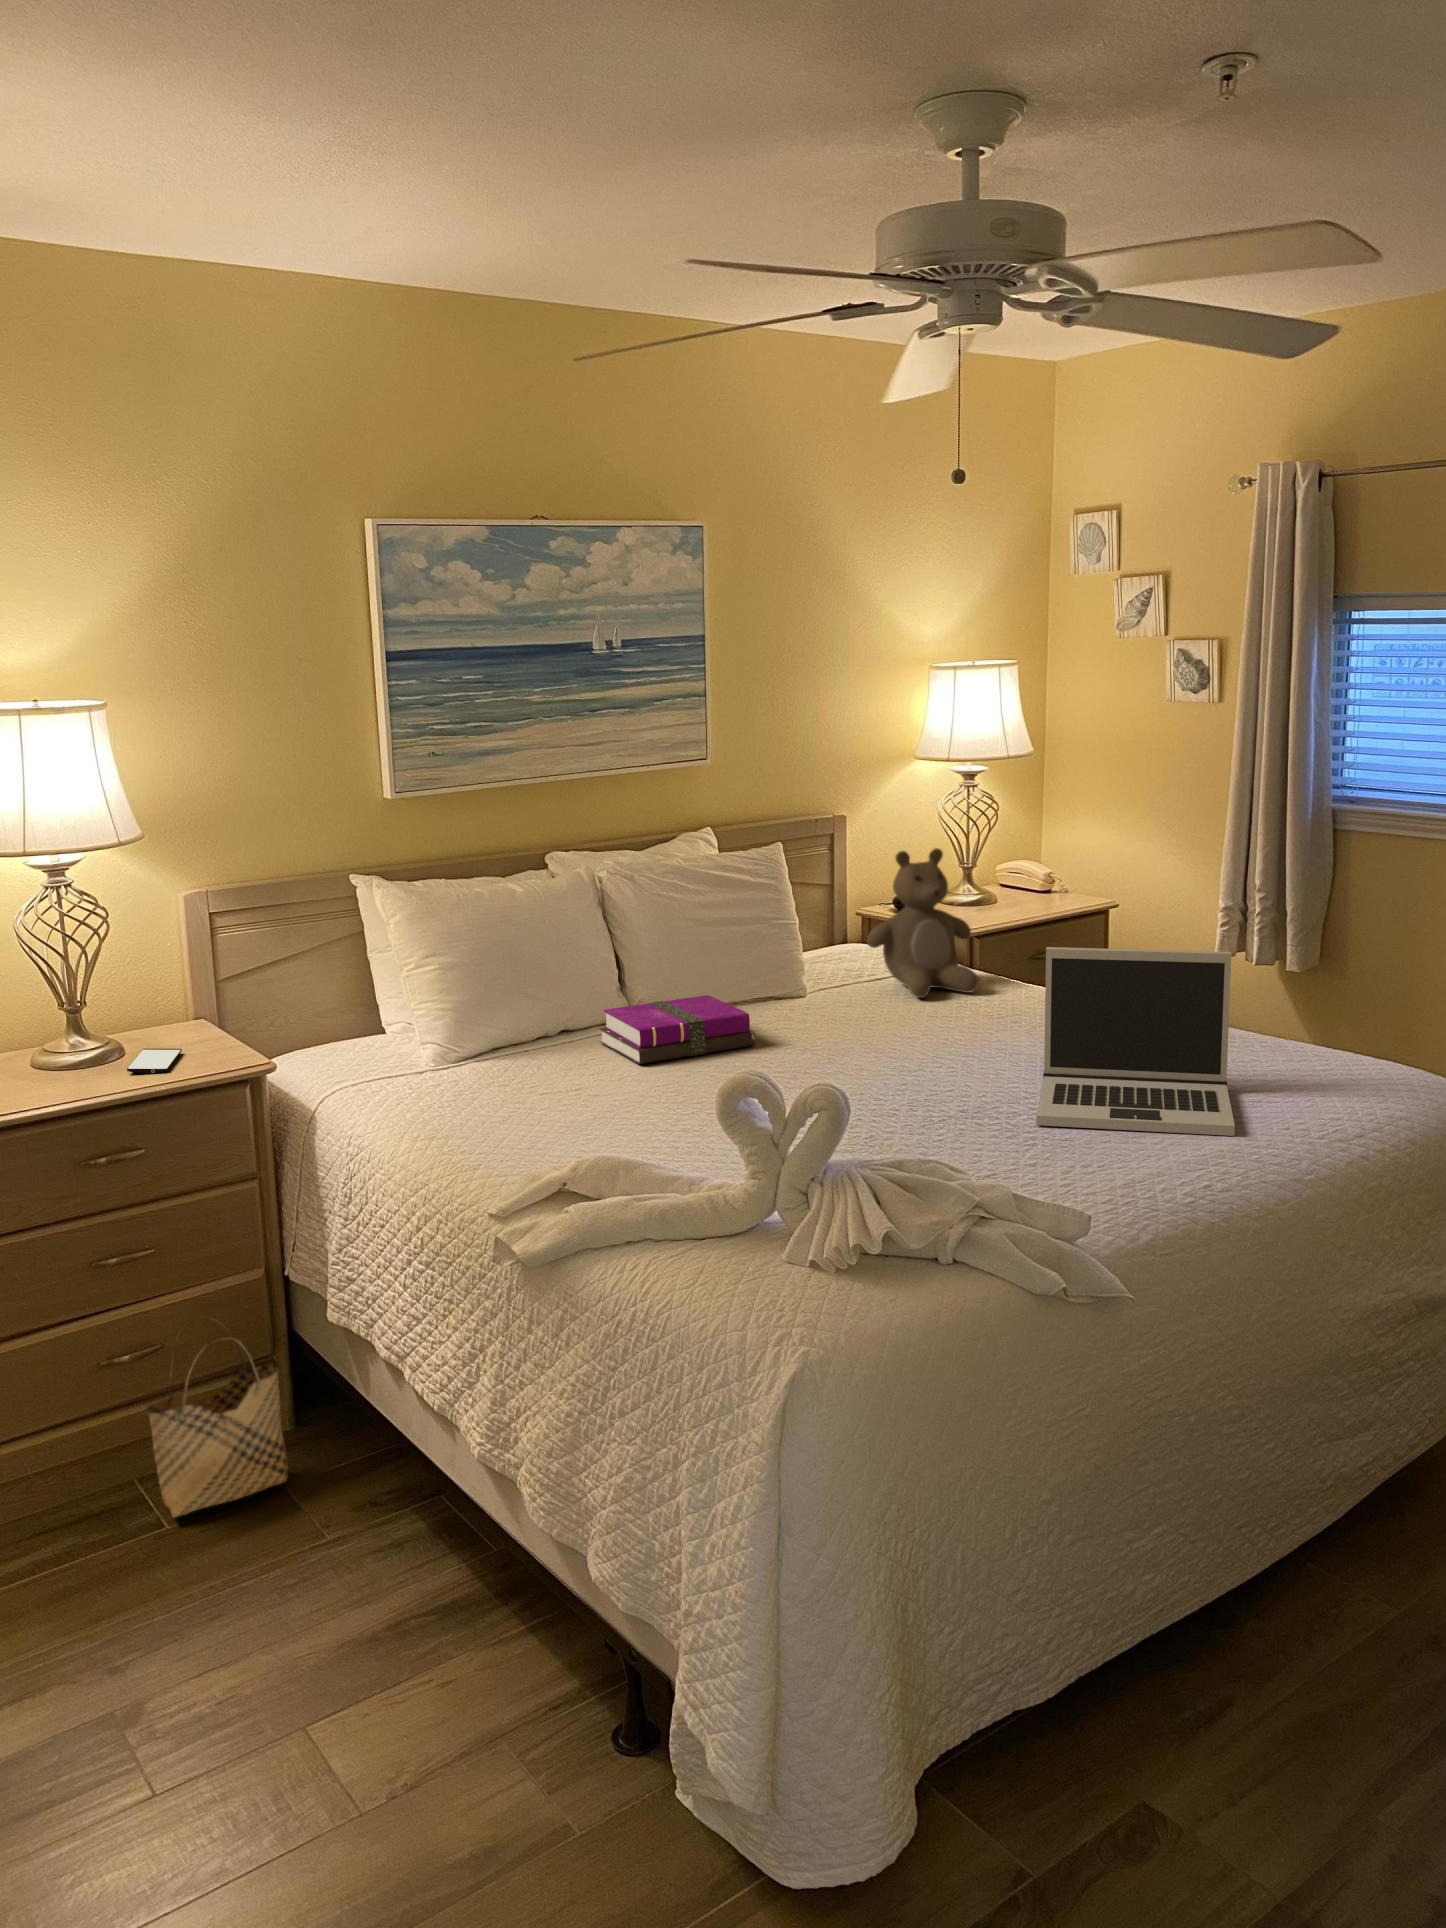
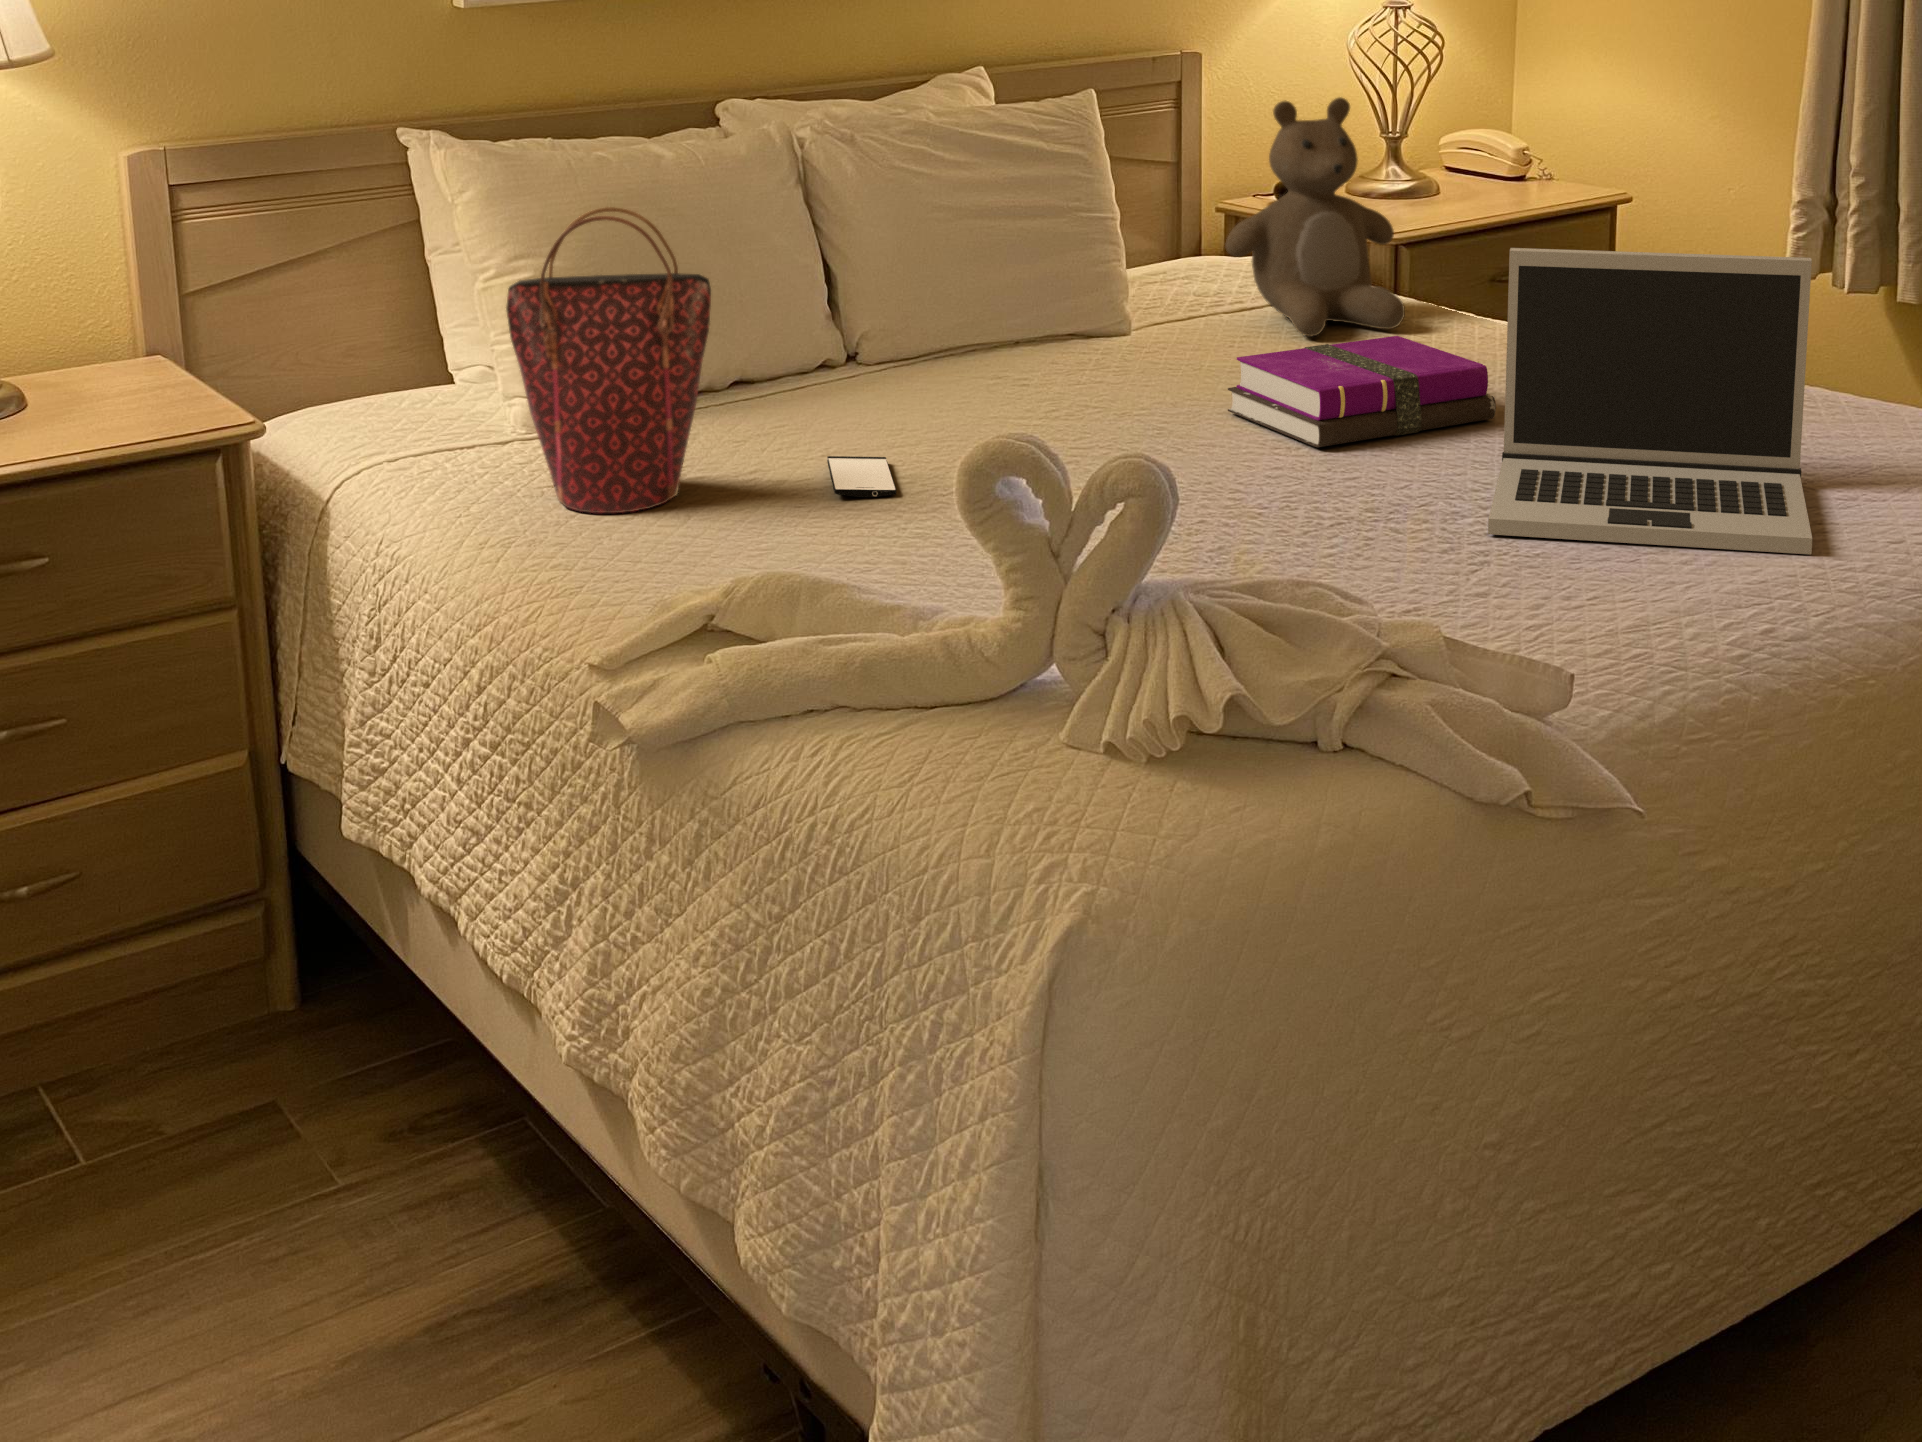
handbag: none [429,928,555,1118] -> present [506,207,711,513]
notebook: present [599,995,755,1064] -> present [1228,336,1496,447]
smartphone: present [127,1049,182,1073] -> present [827,456,896,497]
woven basket: present [146,1316,288,1518] -> none [46,826,278,1148]

